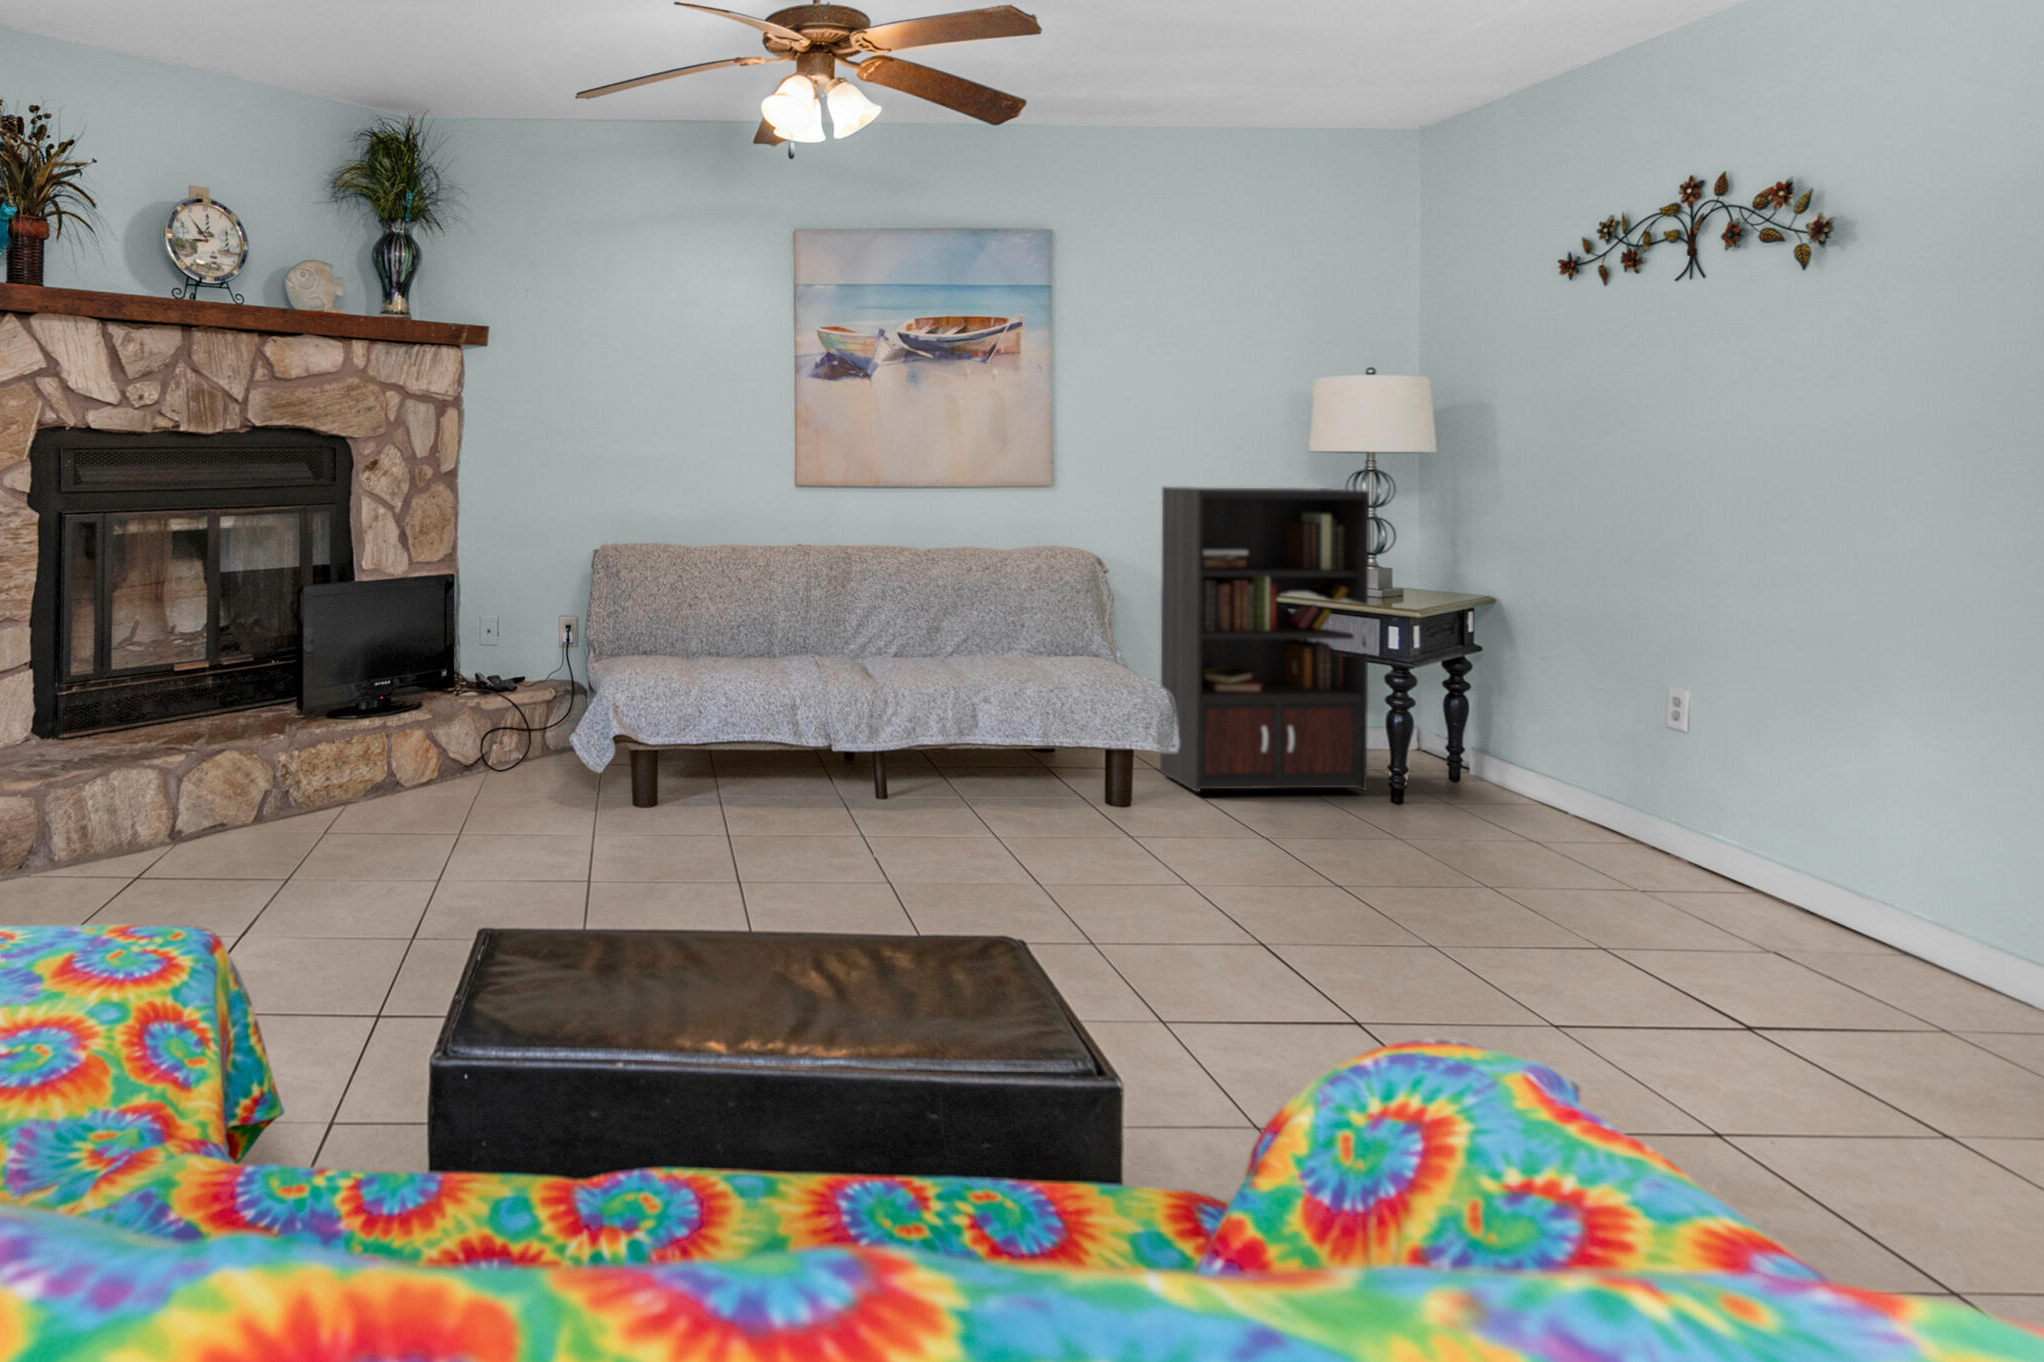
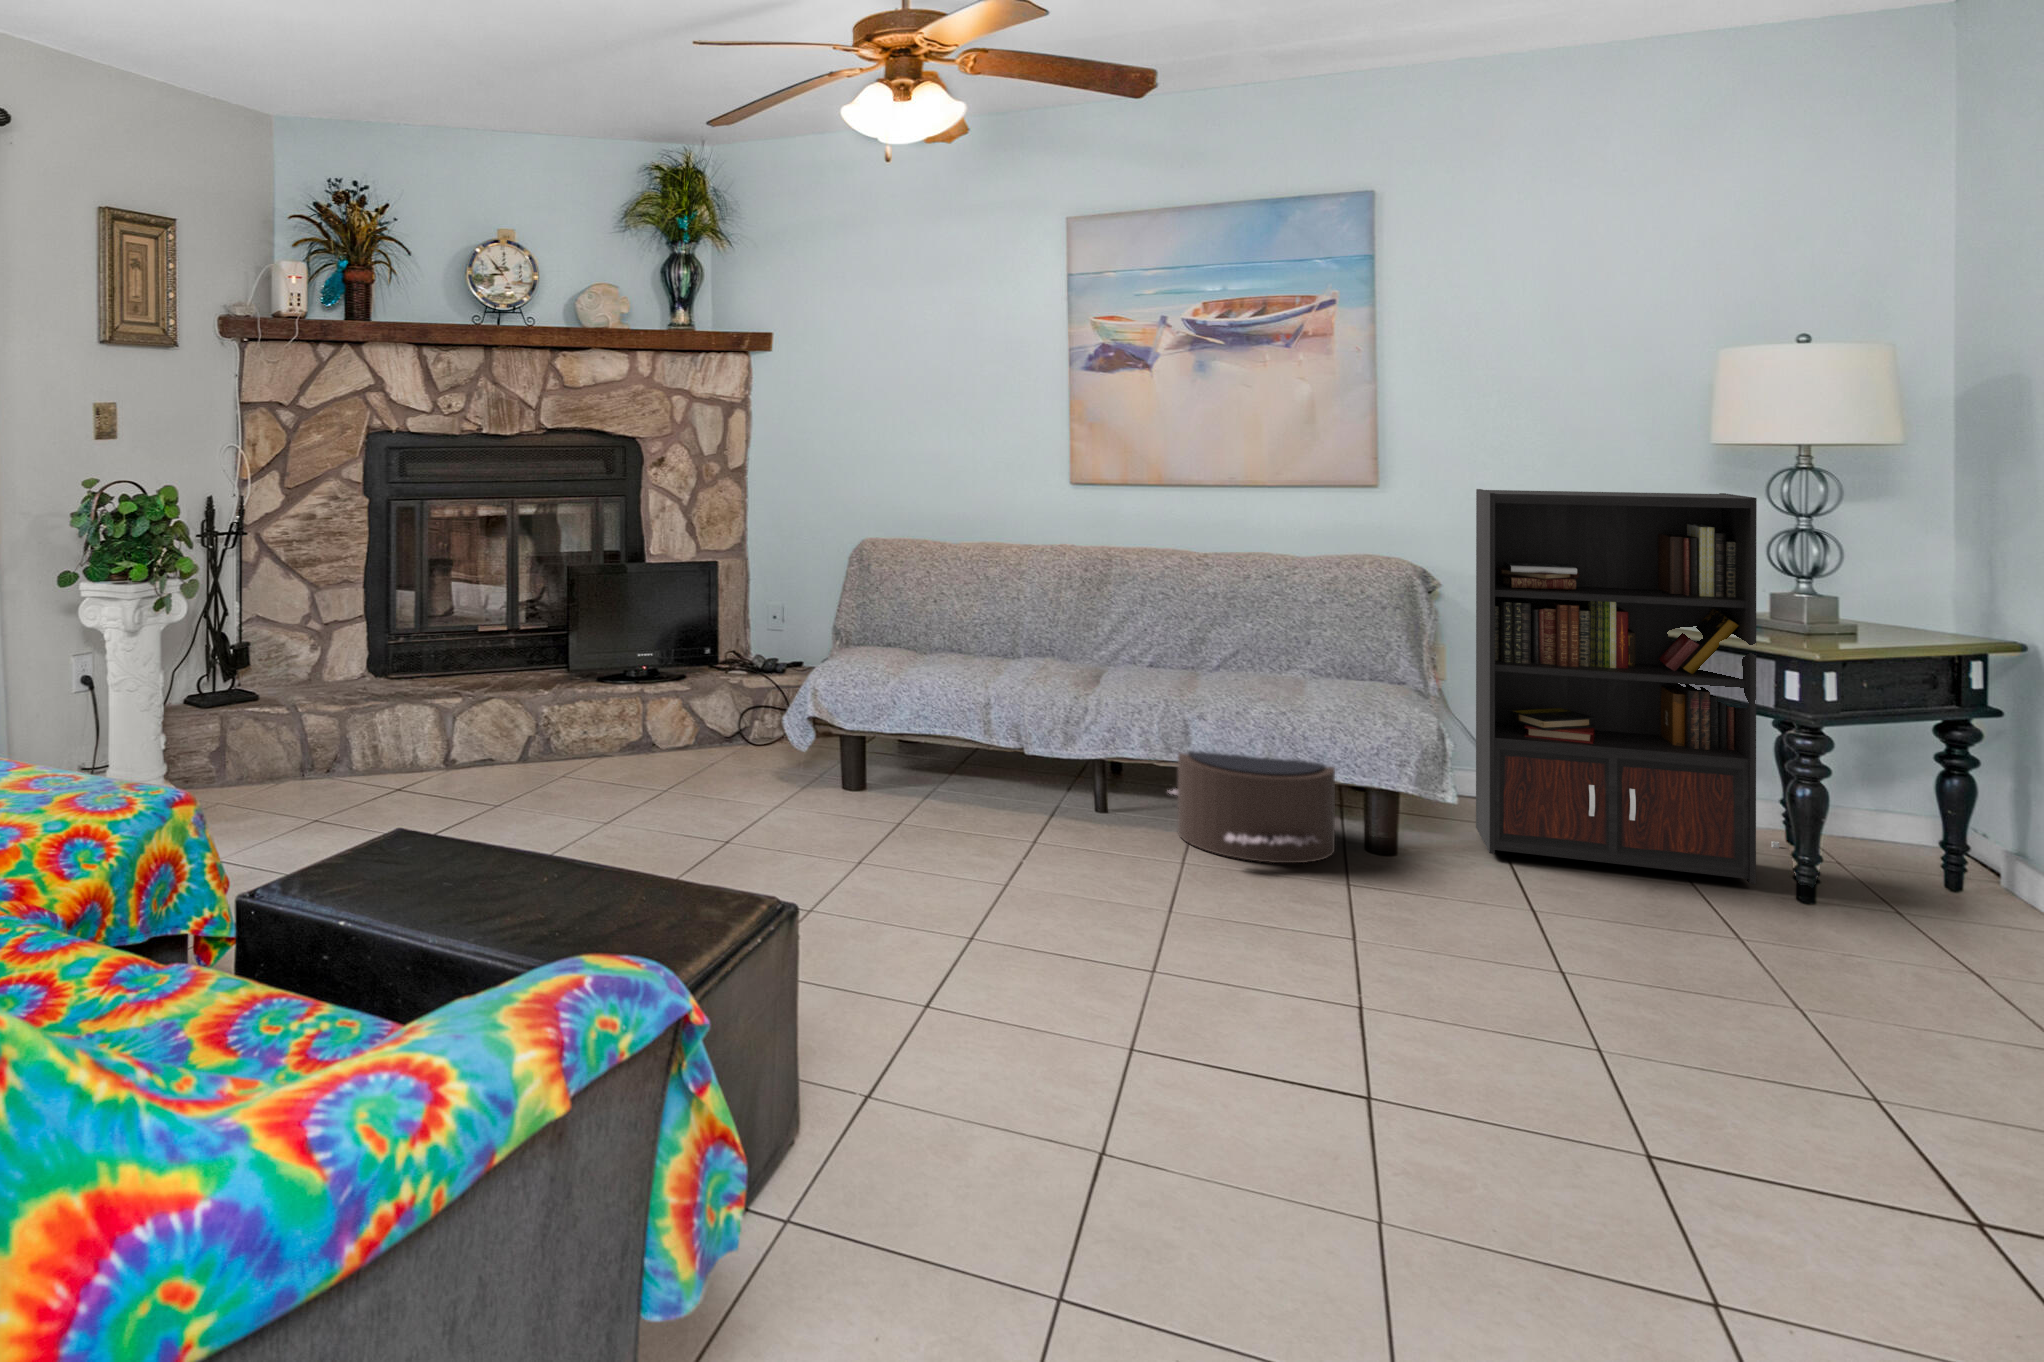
pouf: none [938,720,1106,825] -> present [1169,751,1335,863]

